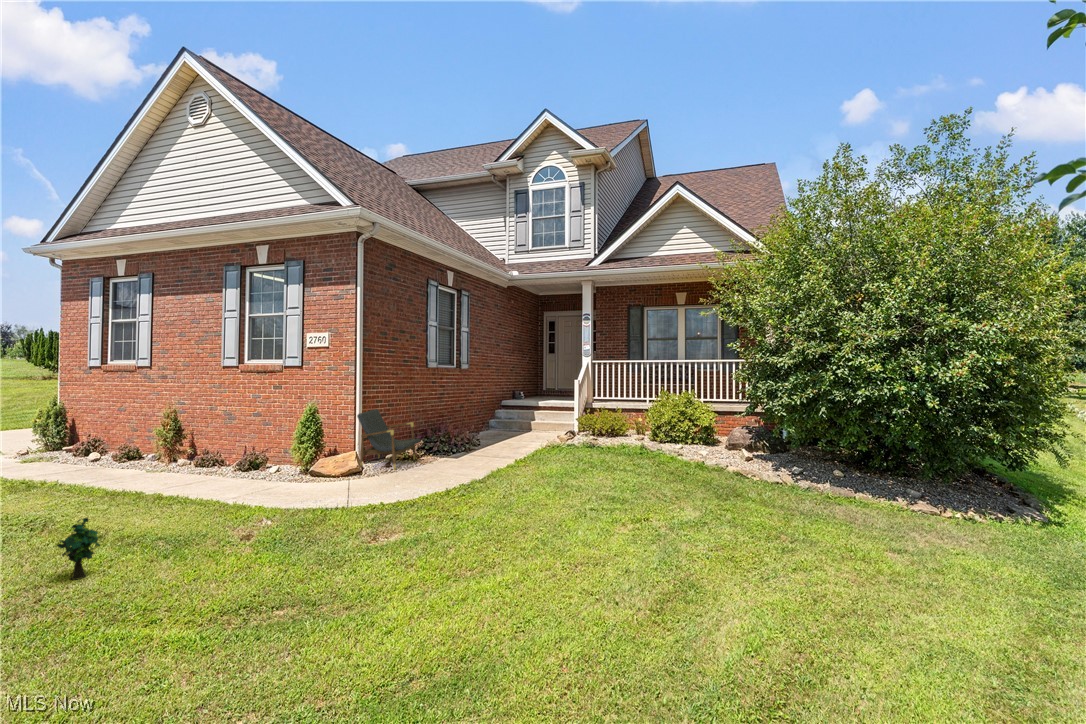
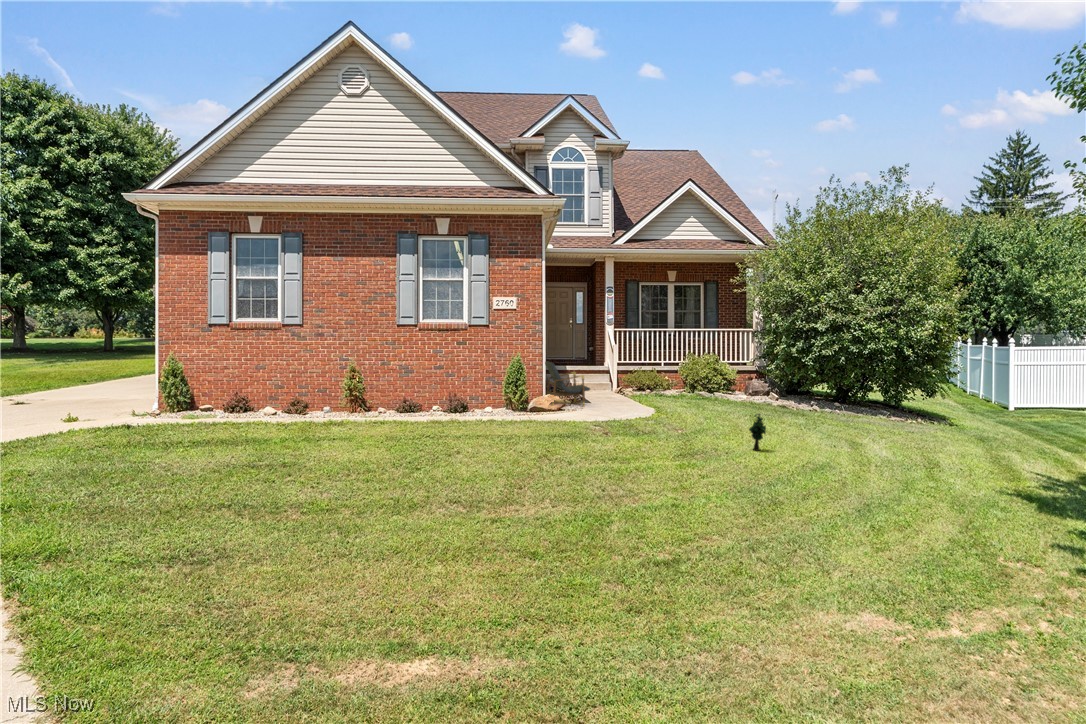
decorative plant: present [56,518,100,580] -> present [749,414,766,451]

